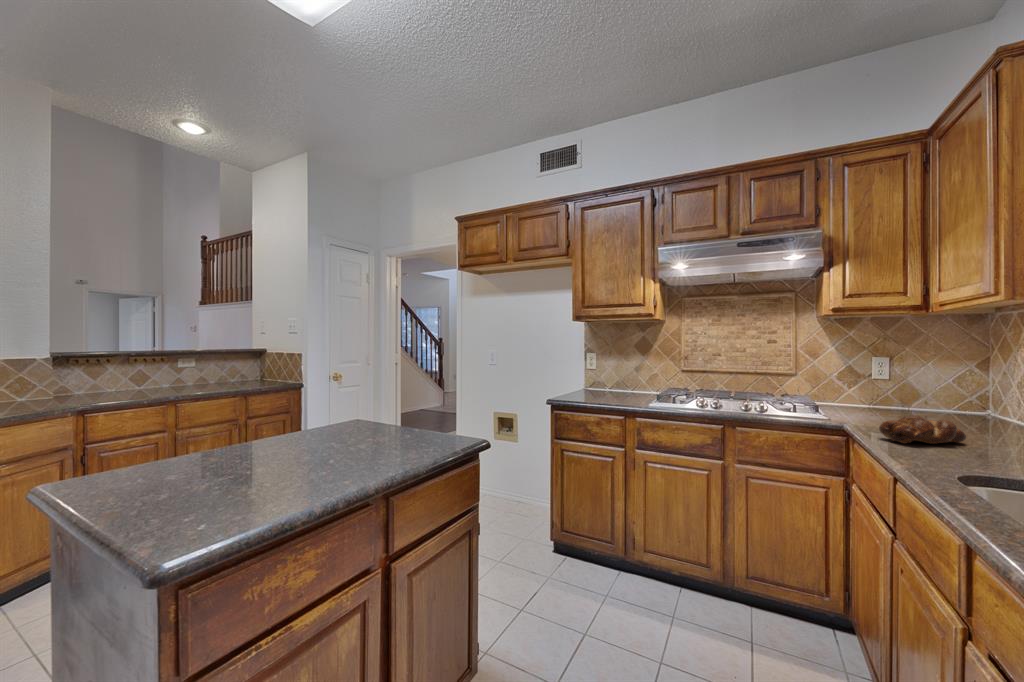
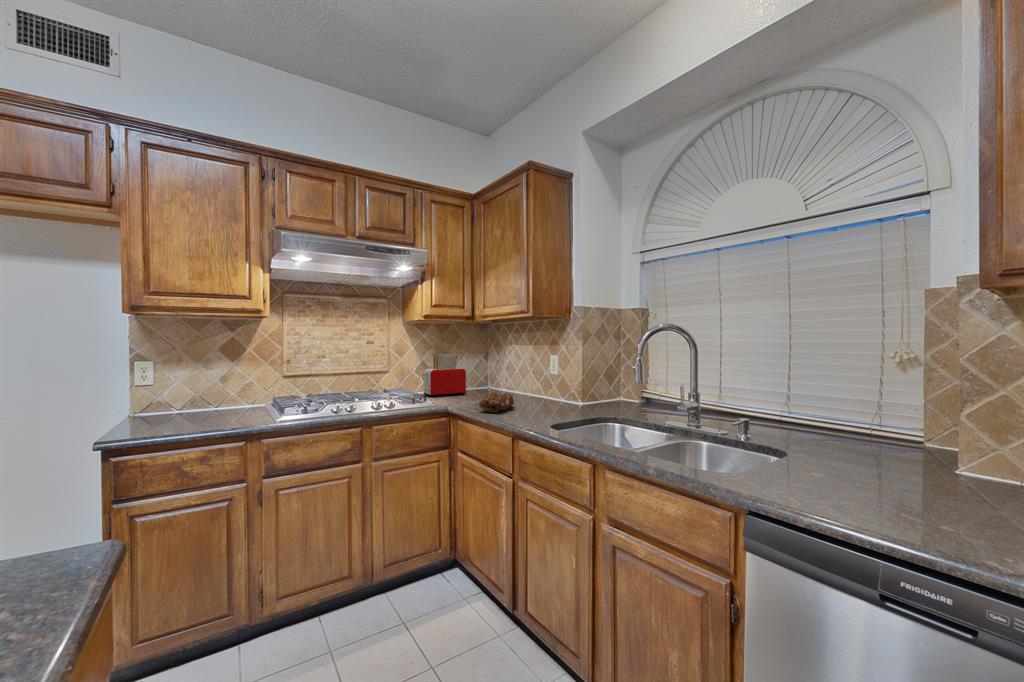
toaster: none [841,356,916,416] -> present [423,353,466,397]

